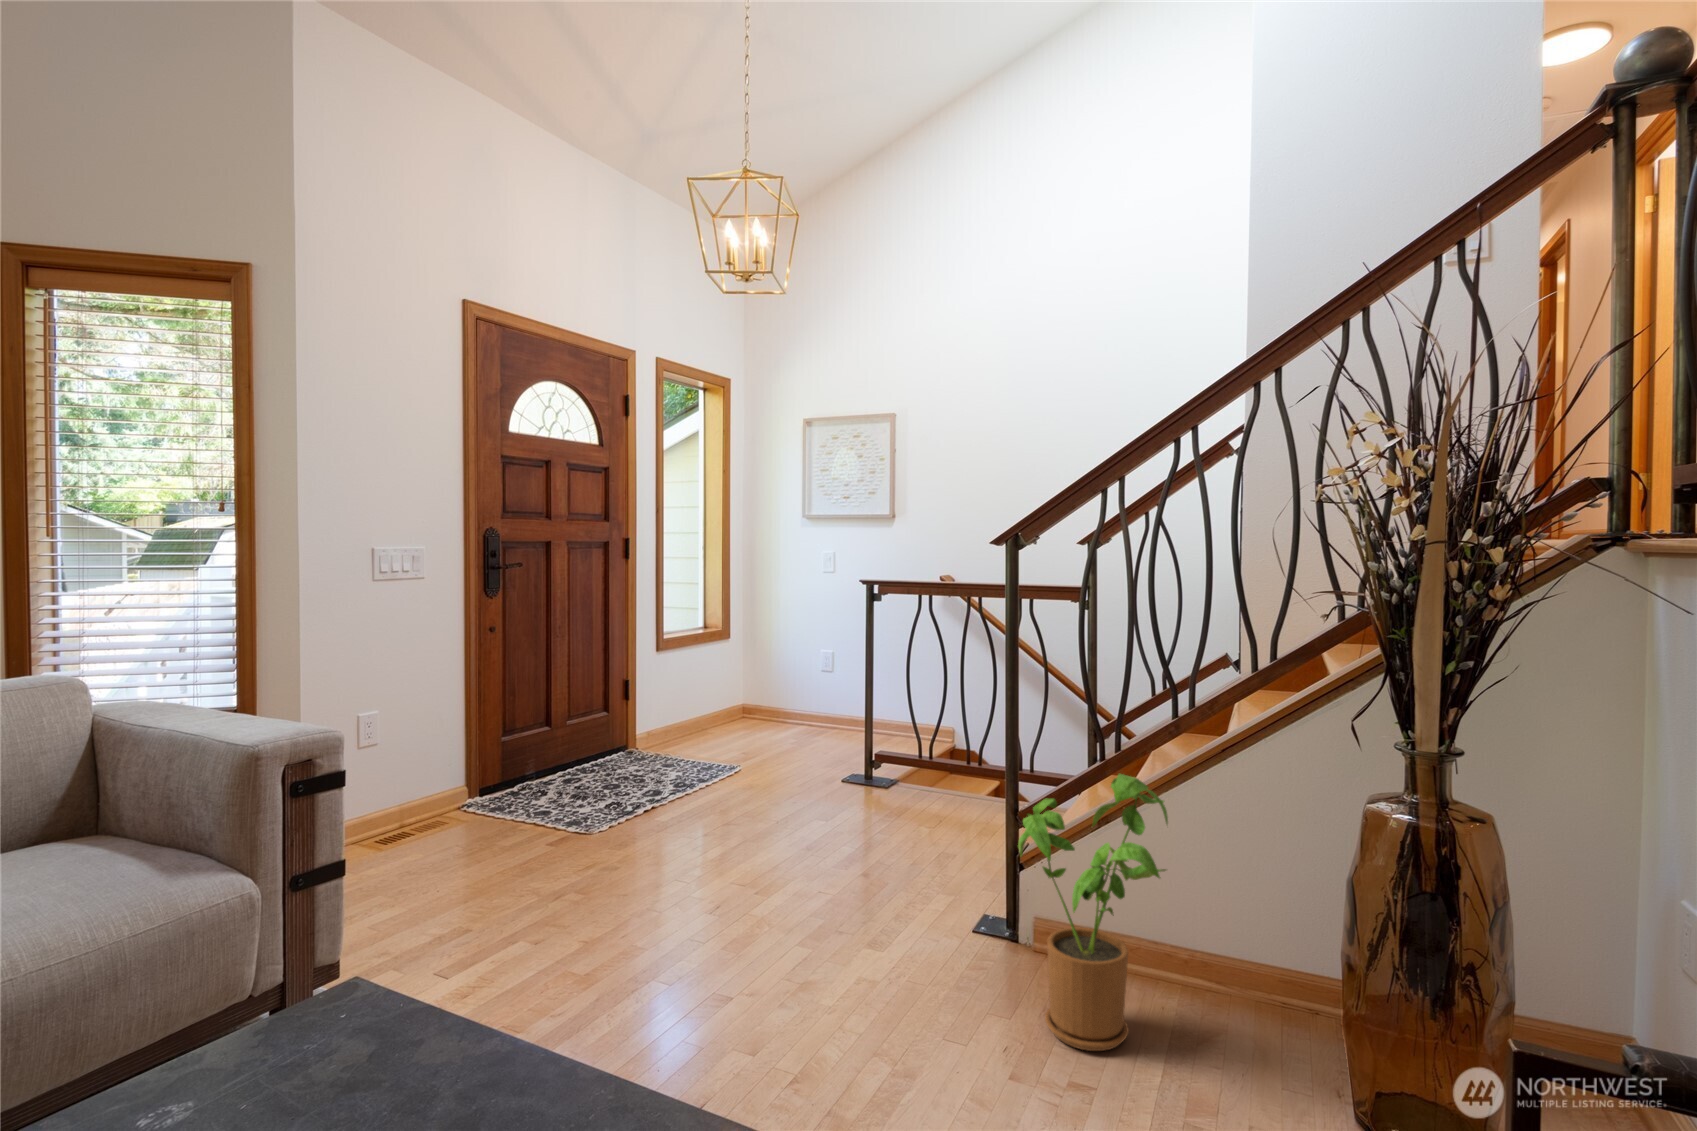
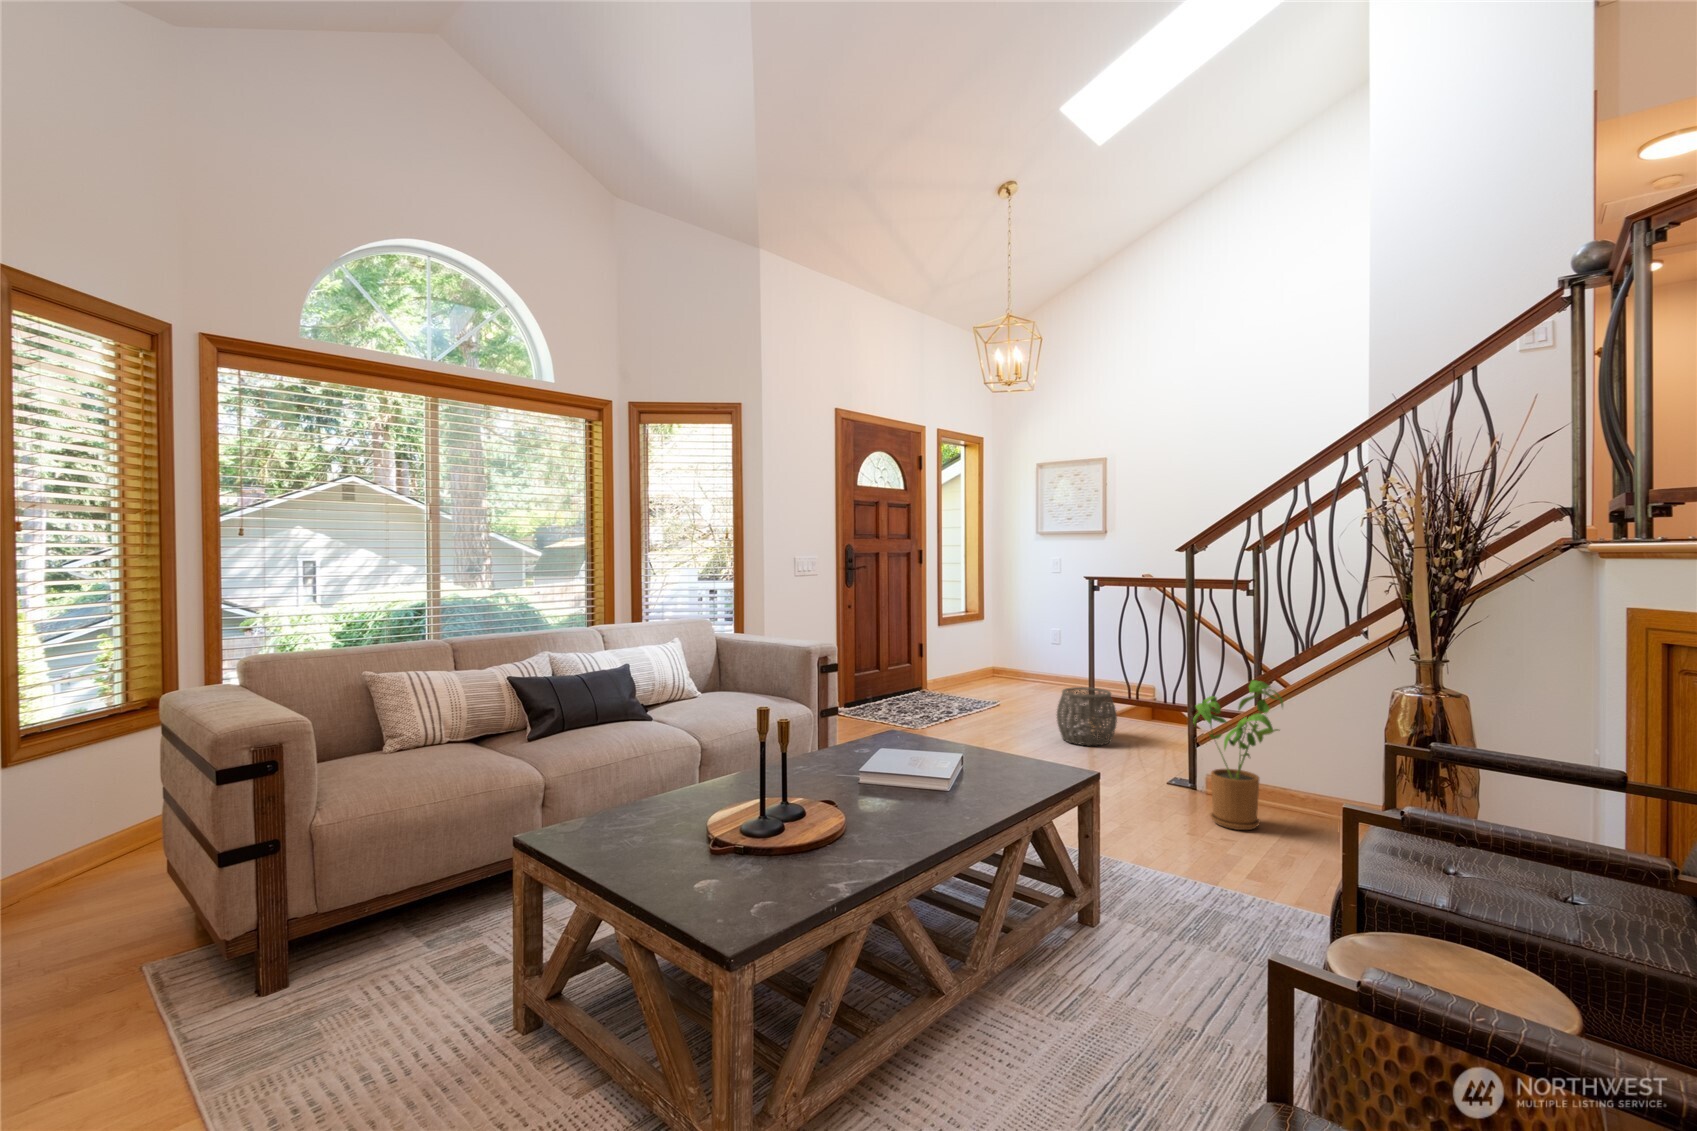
woven basket: none [809,753,901,851] -> present [1057,687,1117,746]

